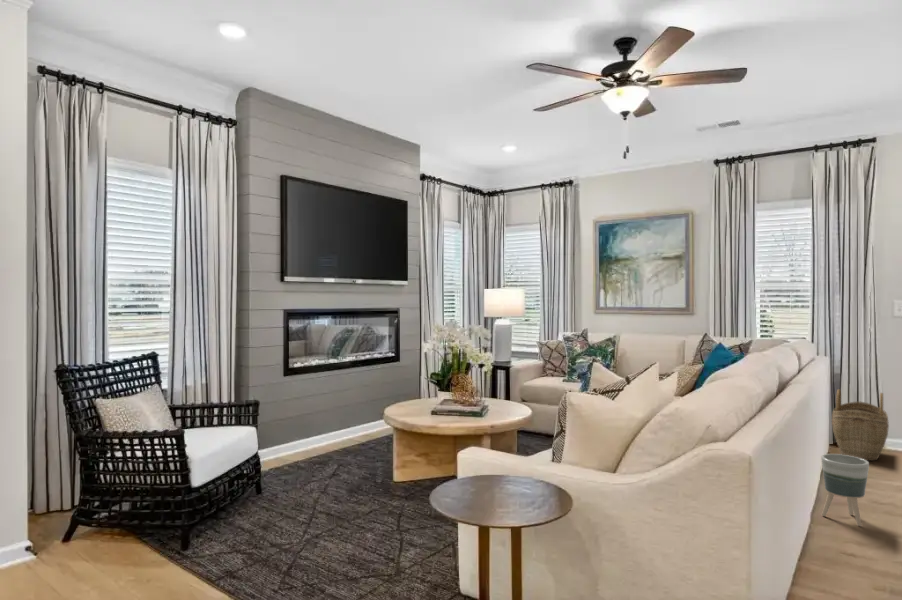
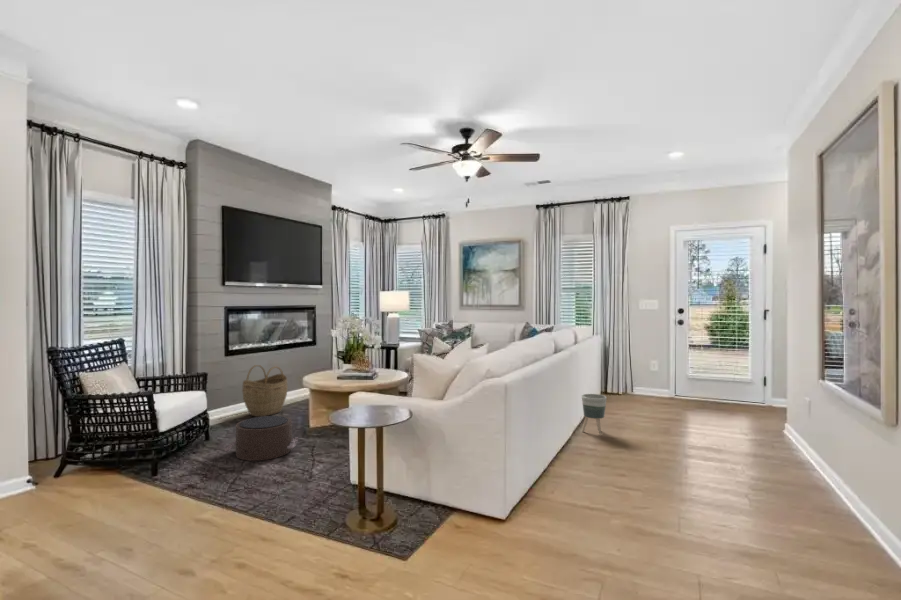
woven basket: present [832,389,889,461] -> present [242,365,288,417]
pouf: none [278,465,379,534] -> present [225,416,298,461]

